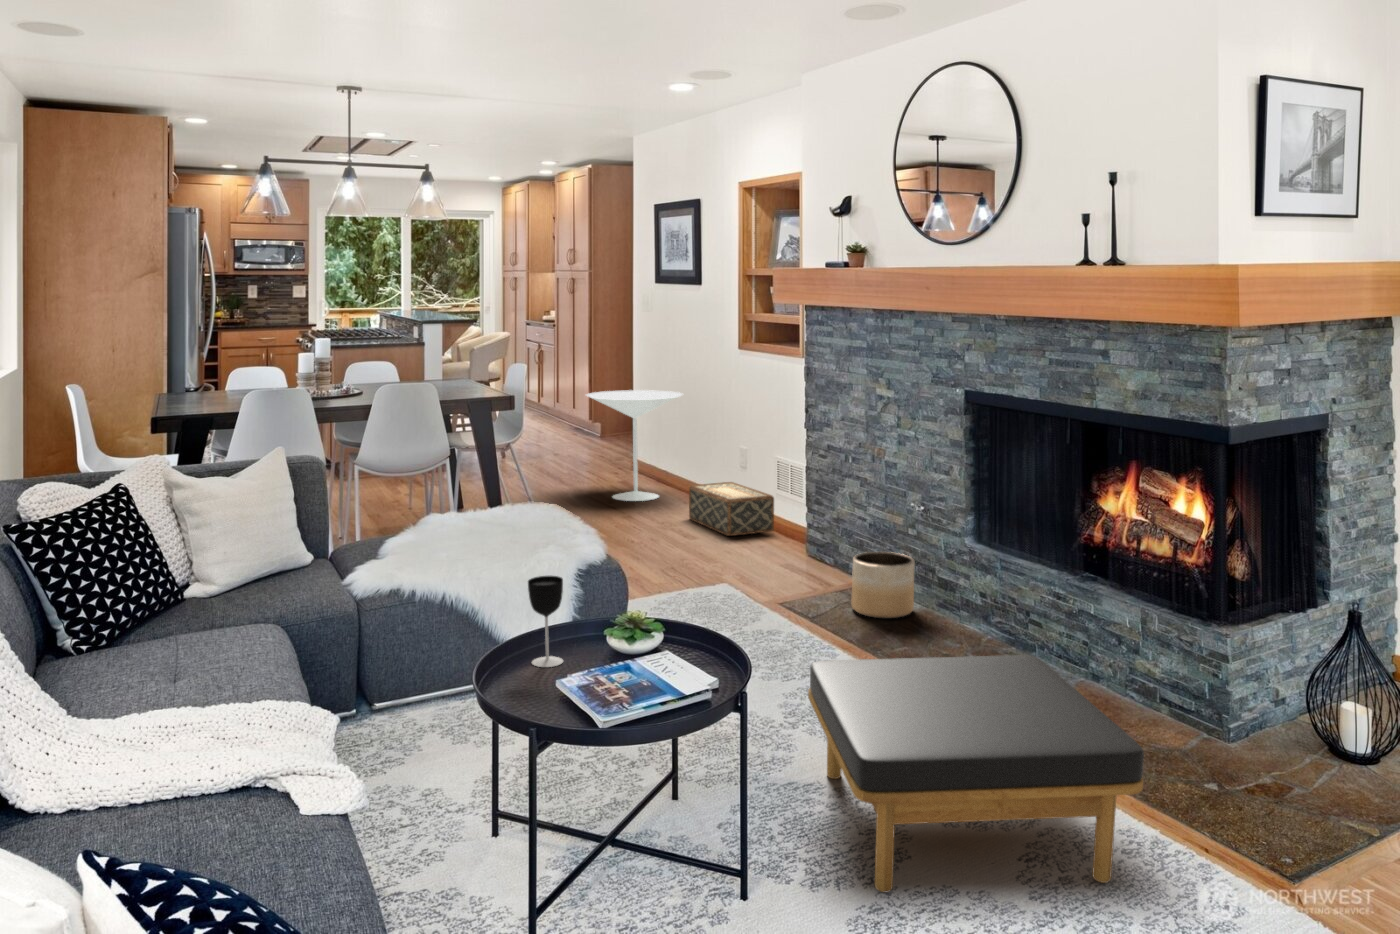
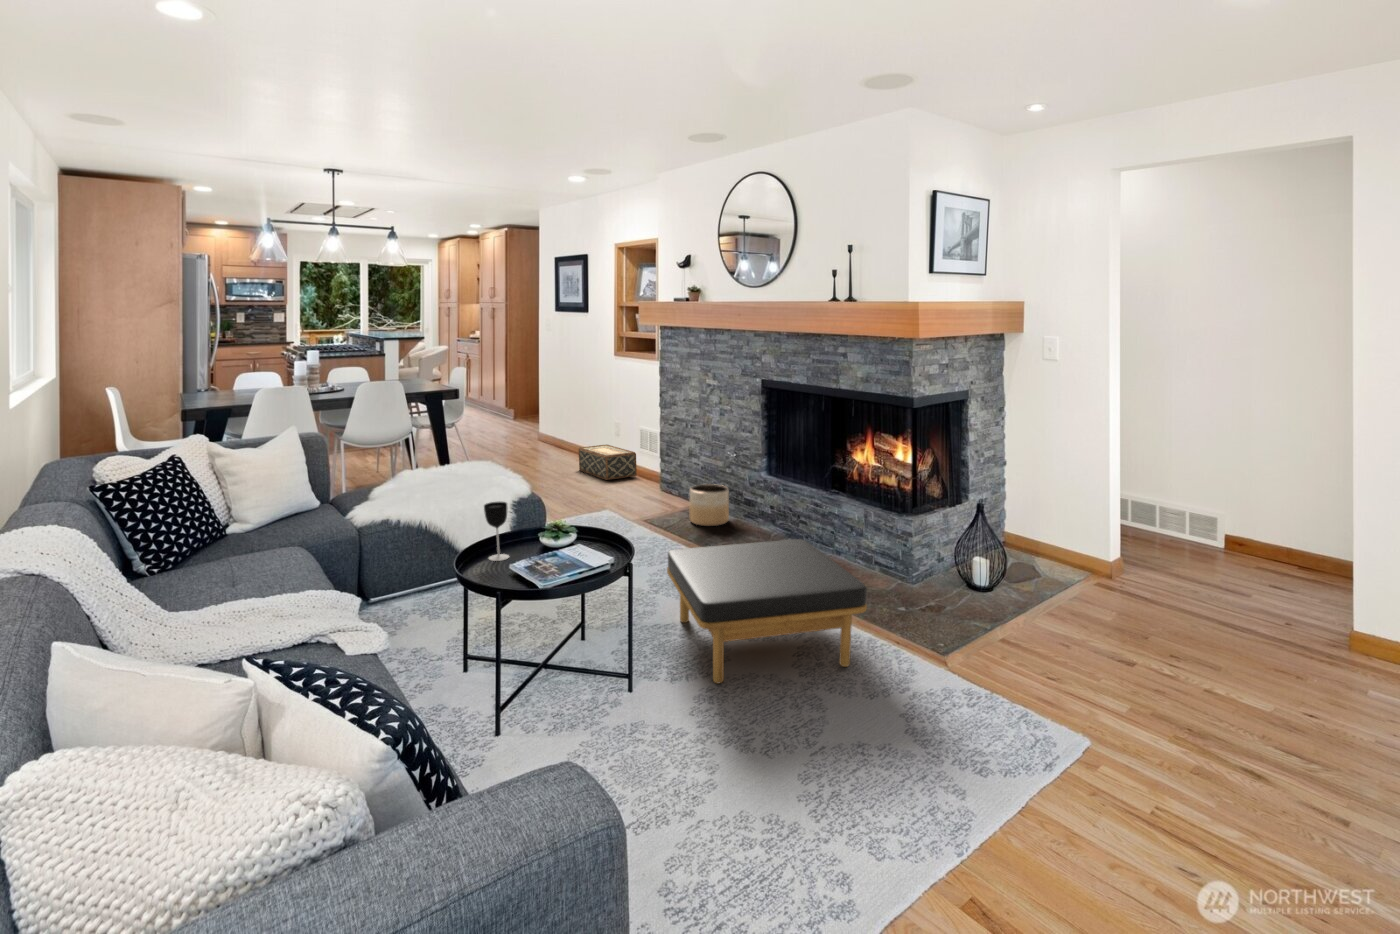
side table: present [587,390,682,501] -> none [503,385,572,460]

